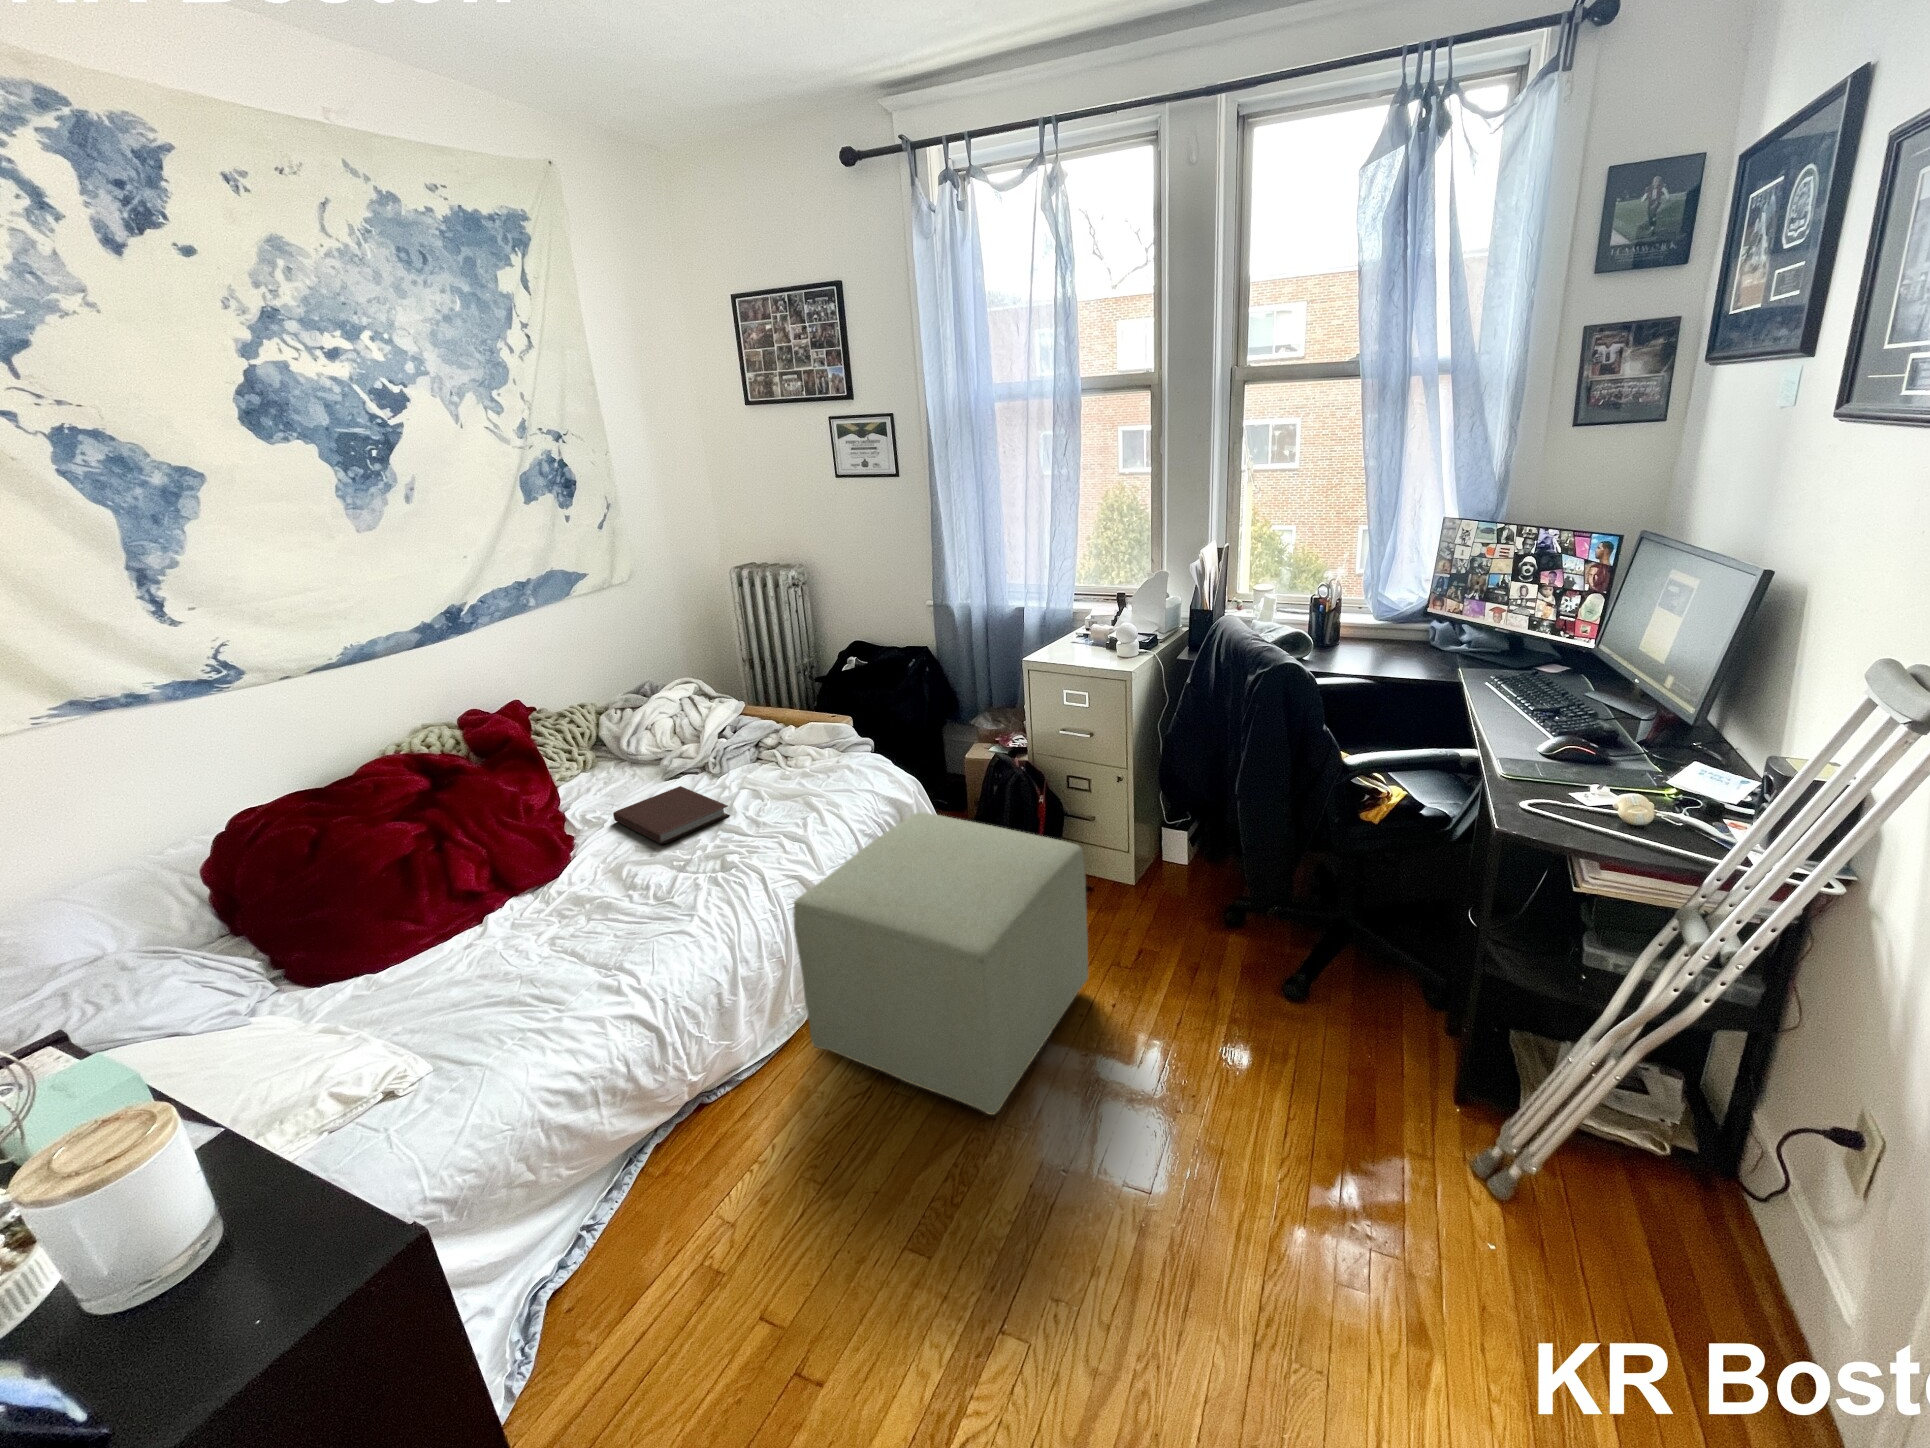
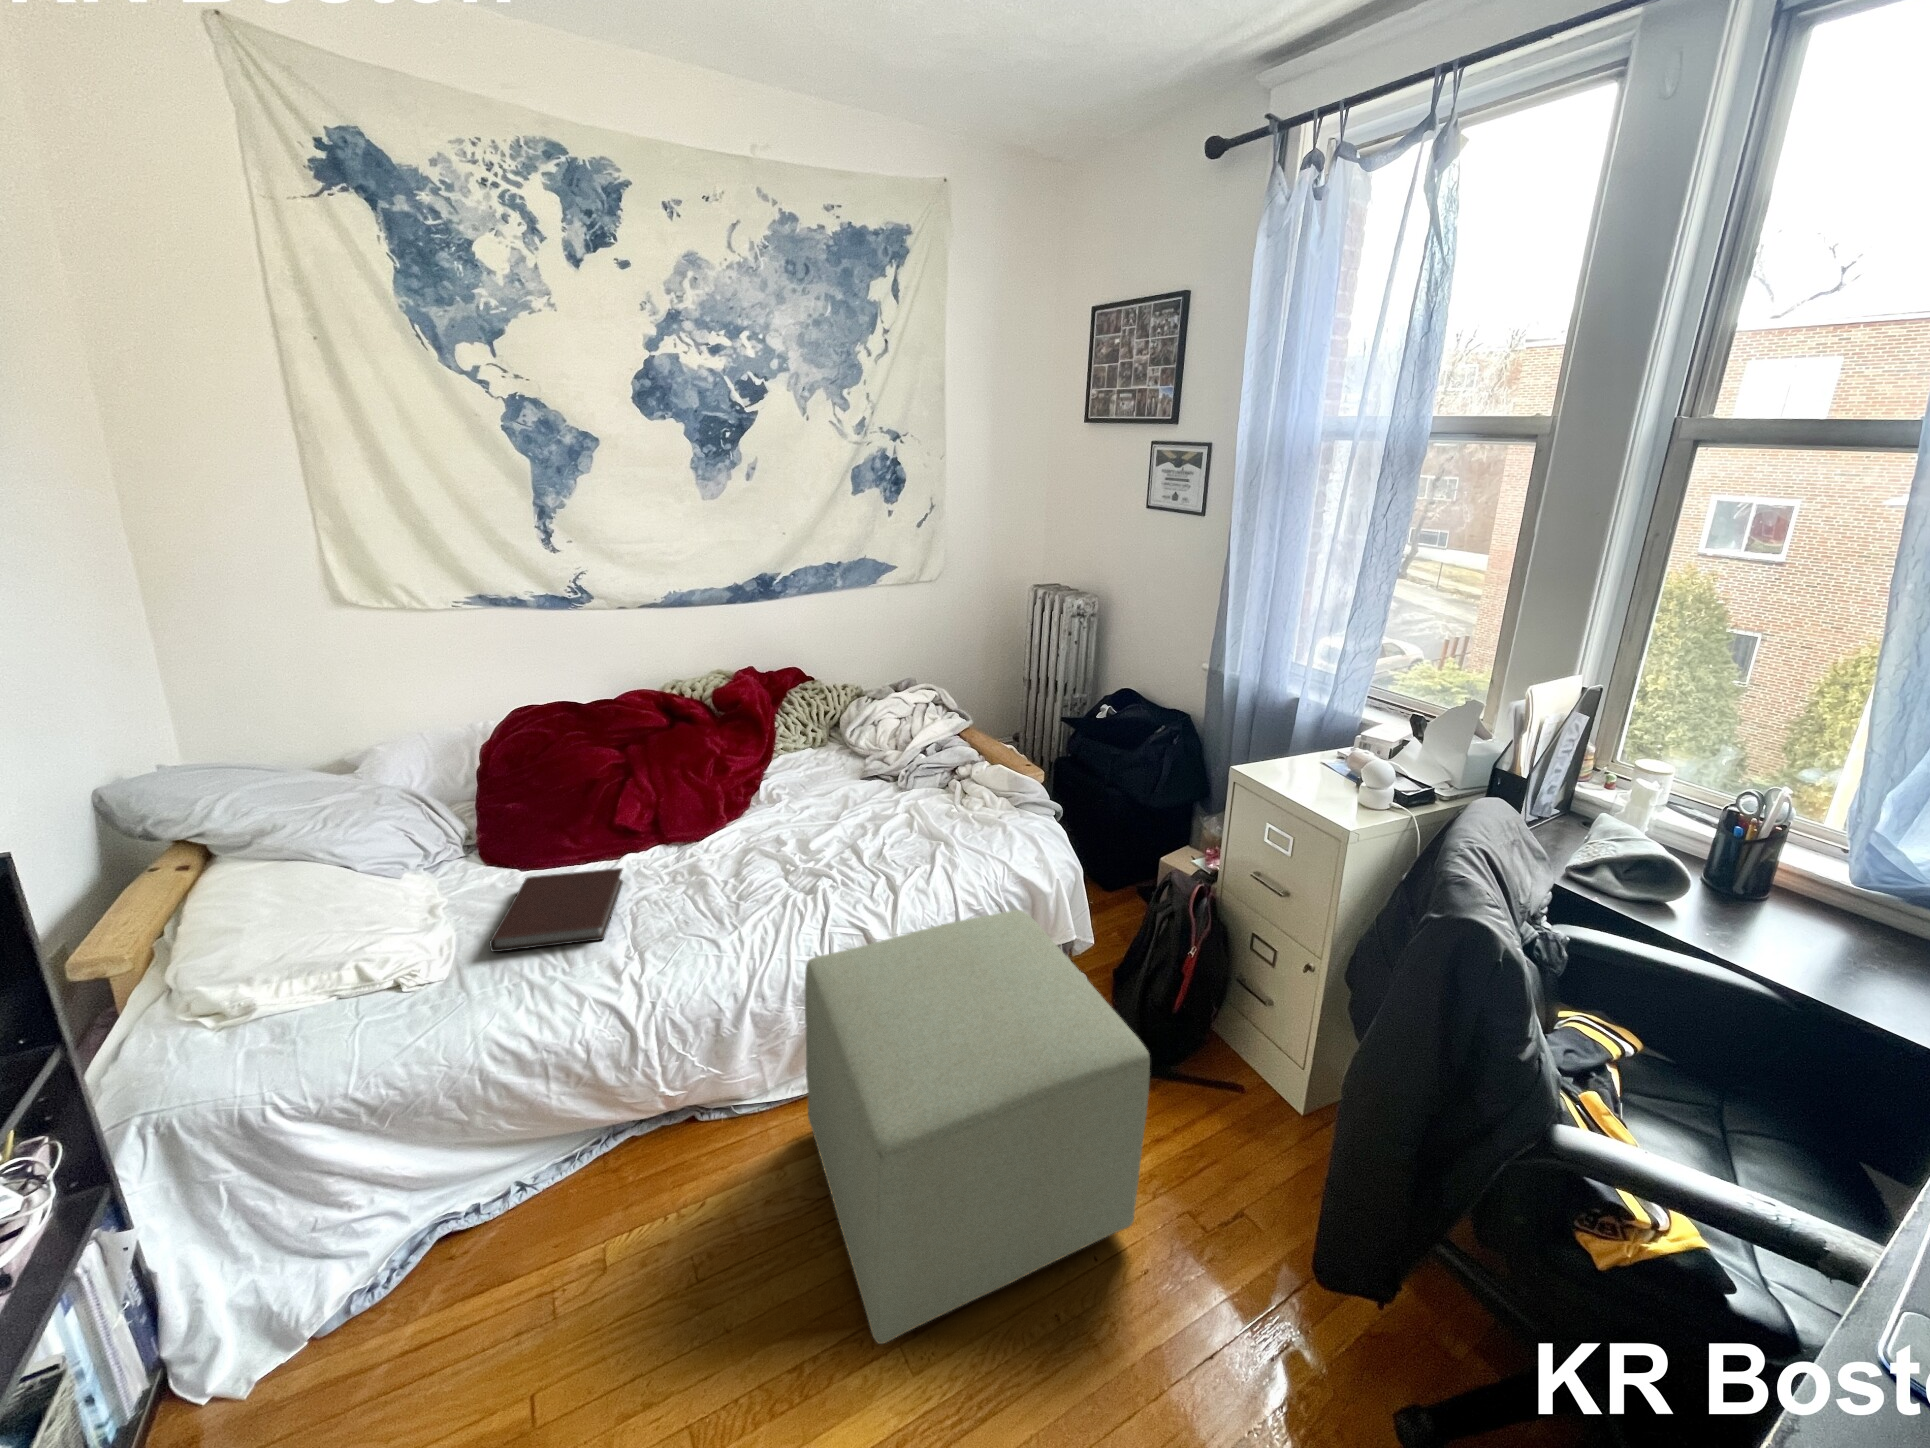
notebook: present [613,786,730,844] -> present [490,868,623,952]

